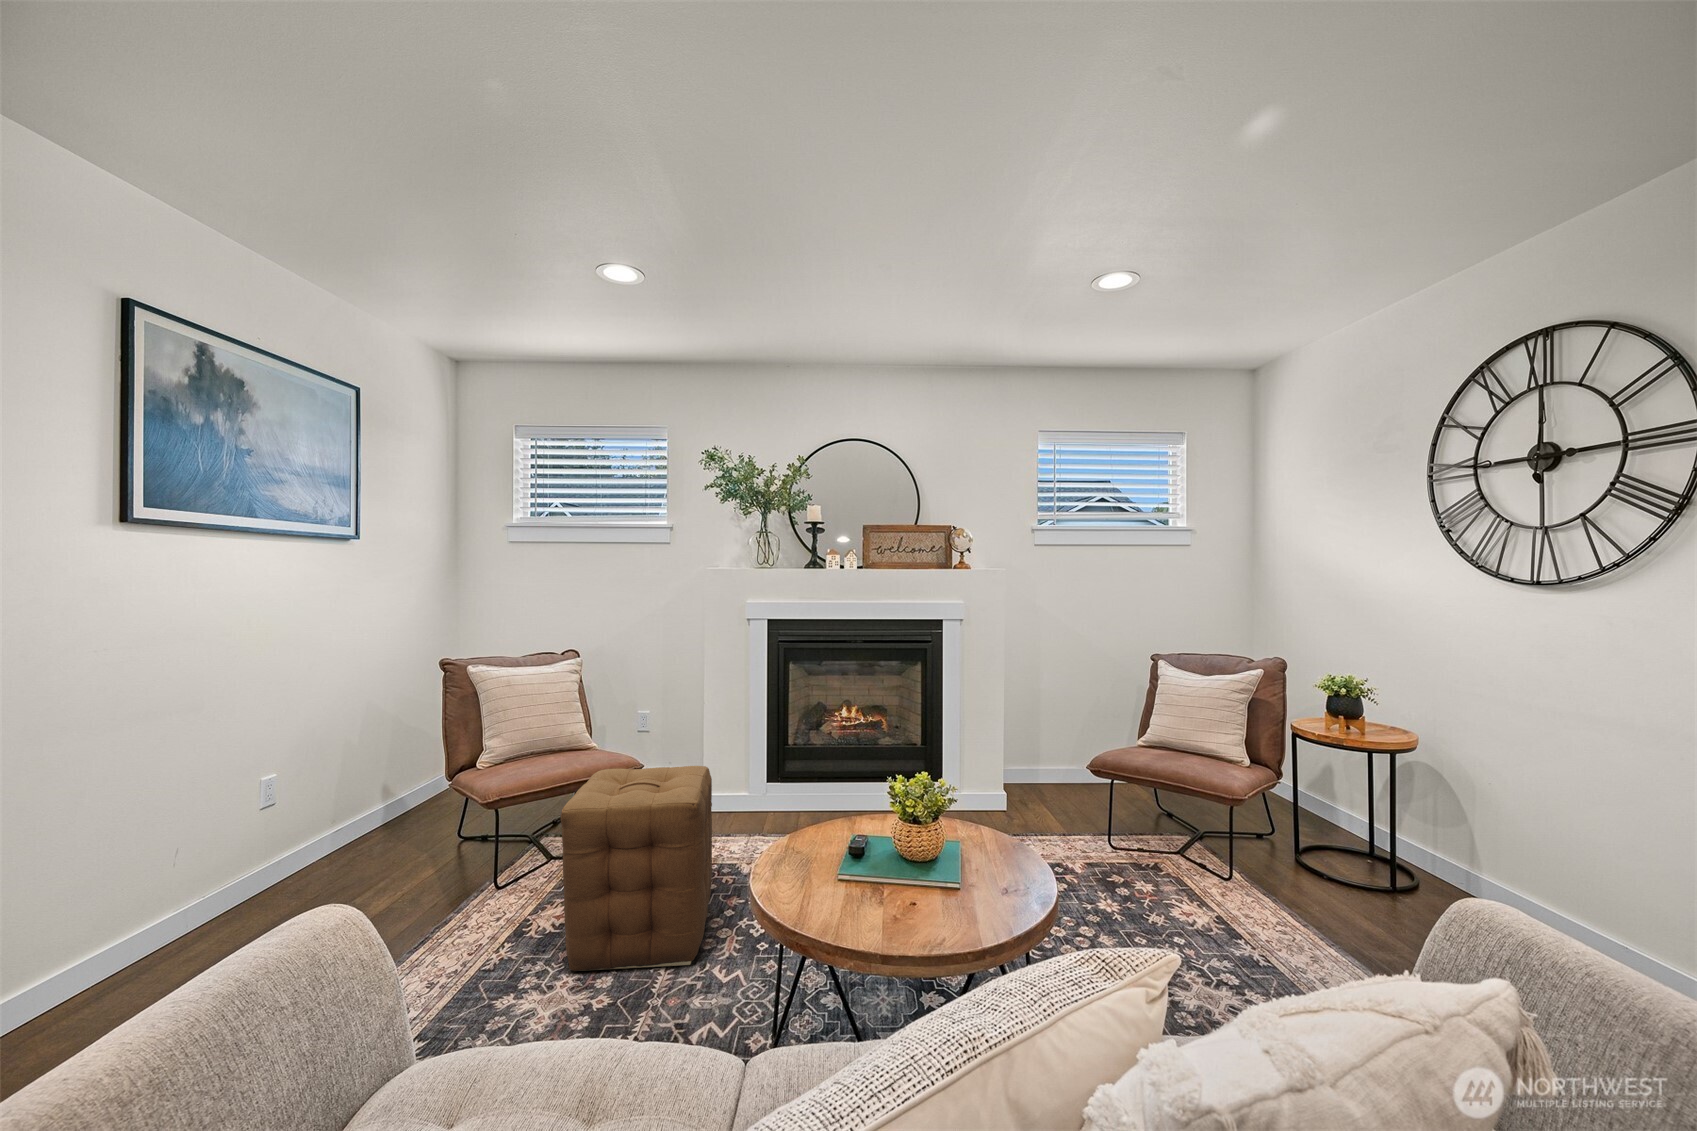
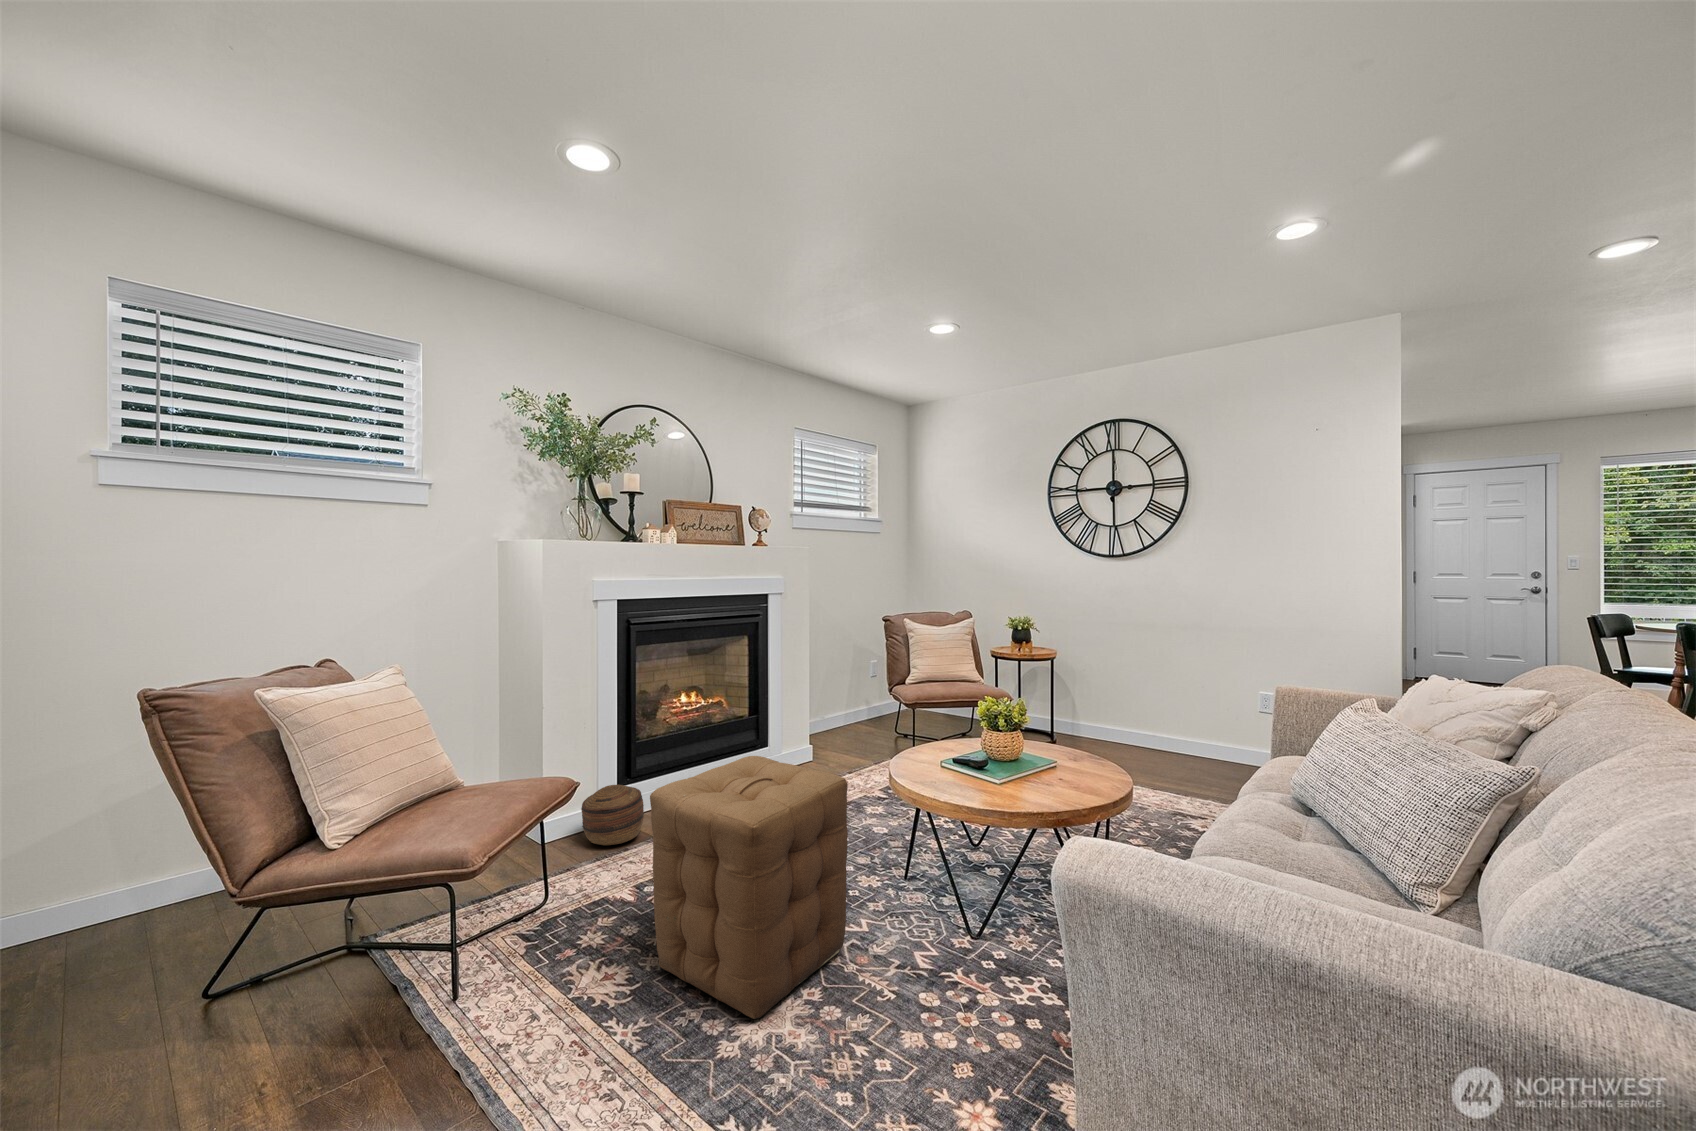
basket: none [713,773,762,823] -> present [581,785,644,845]

